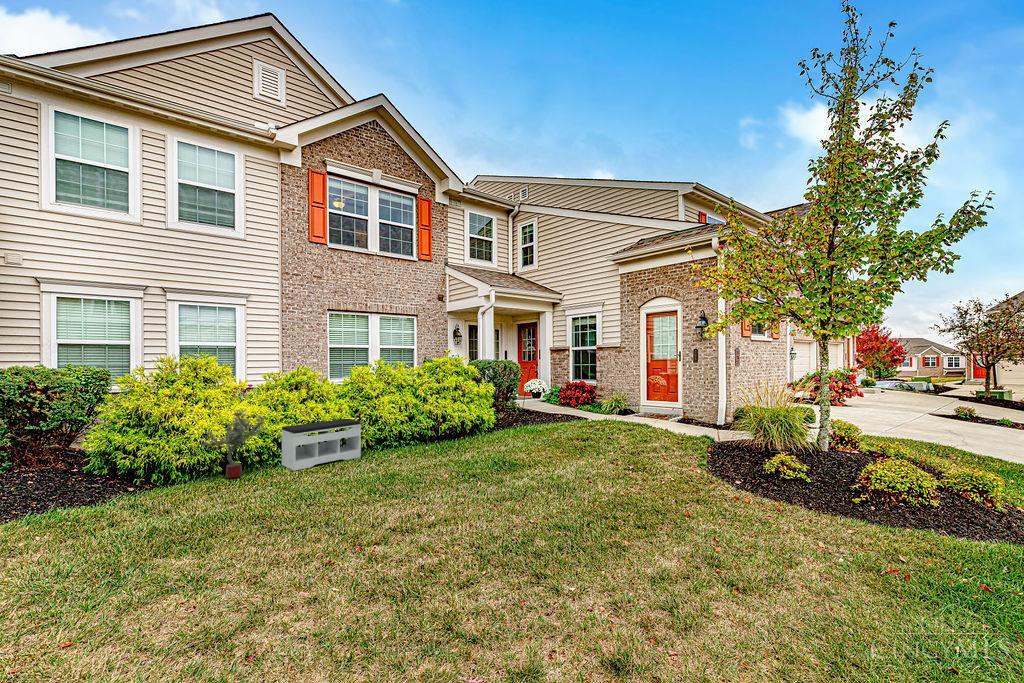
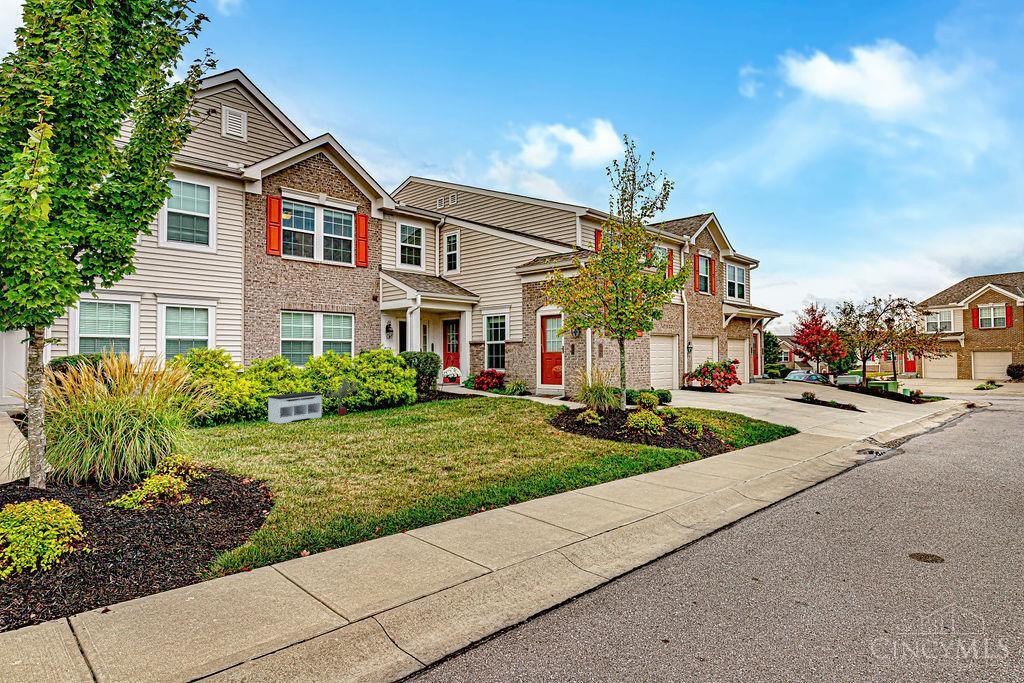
potted tree: present [201,409,265,479] -> present [326,377,358,415]

